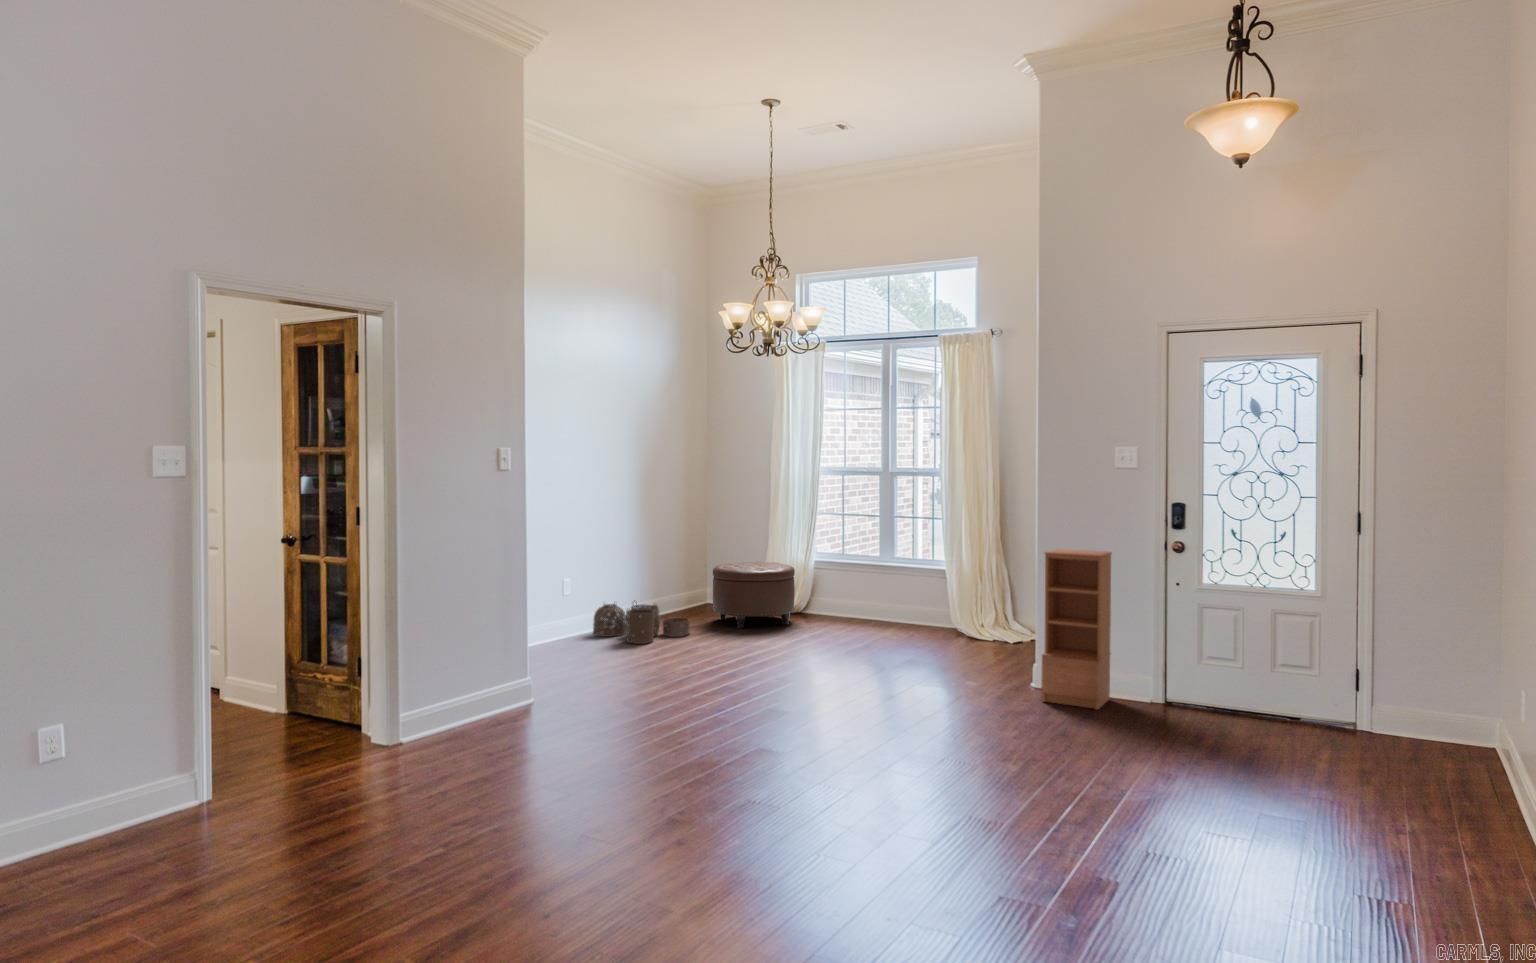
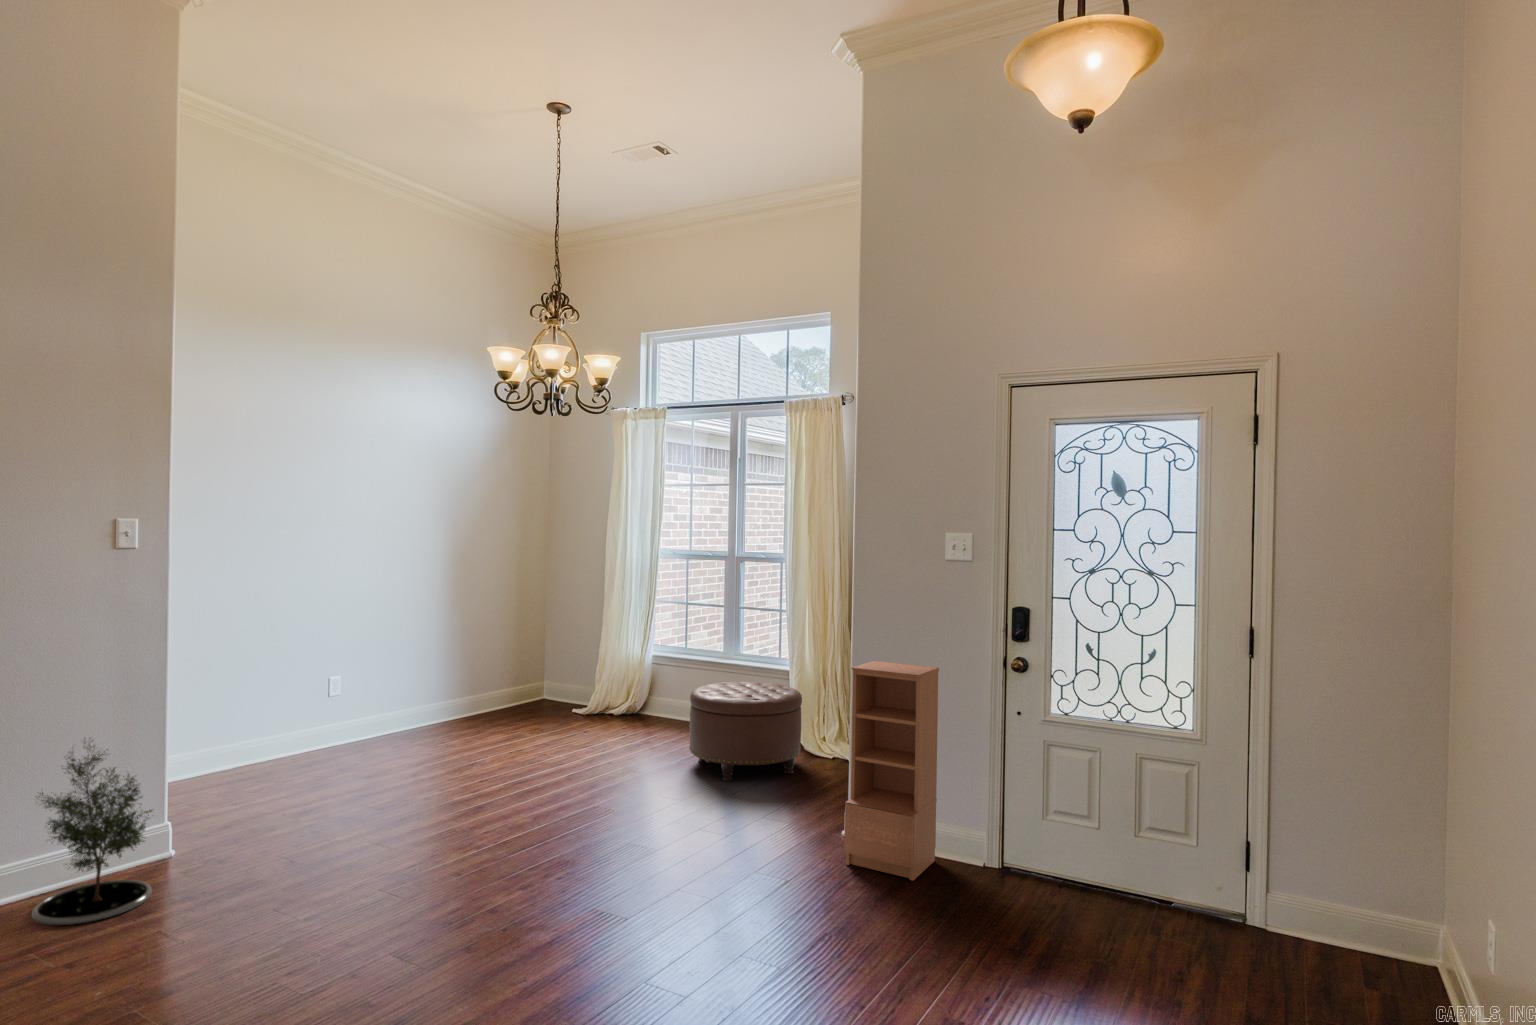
ottoman: present [713,562,795,628] -> present [689,681,802,781]
woven basket: present [593,600,690,644] -> none [368,701,485,756]
potted tree: none [479,605,556,734] -> present [32,742,152,925]

